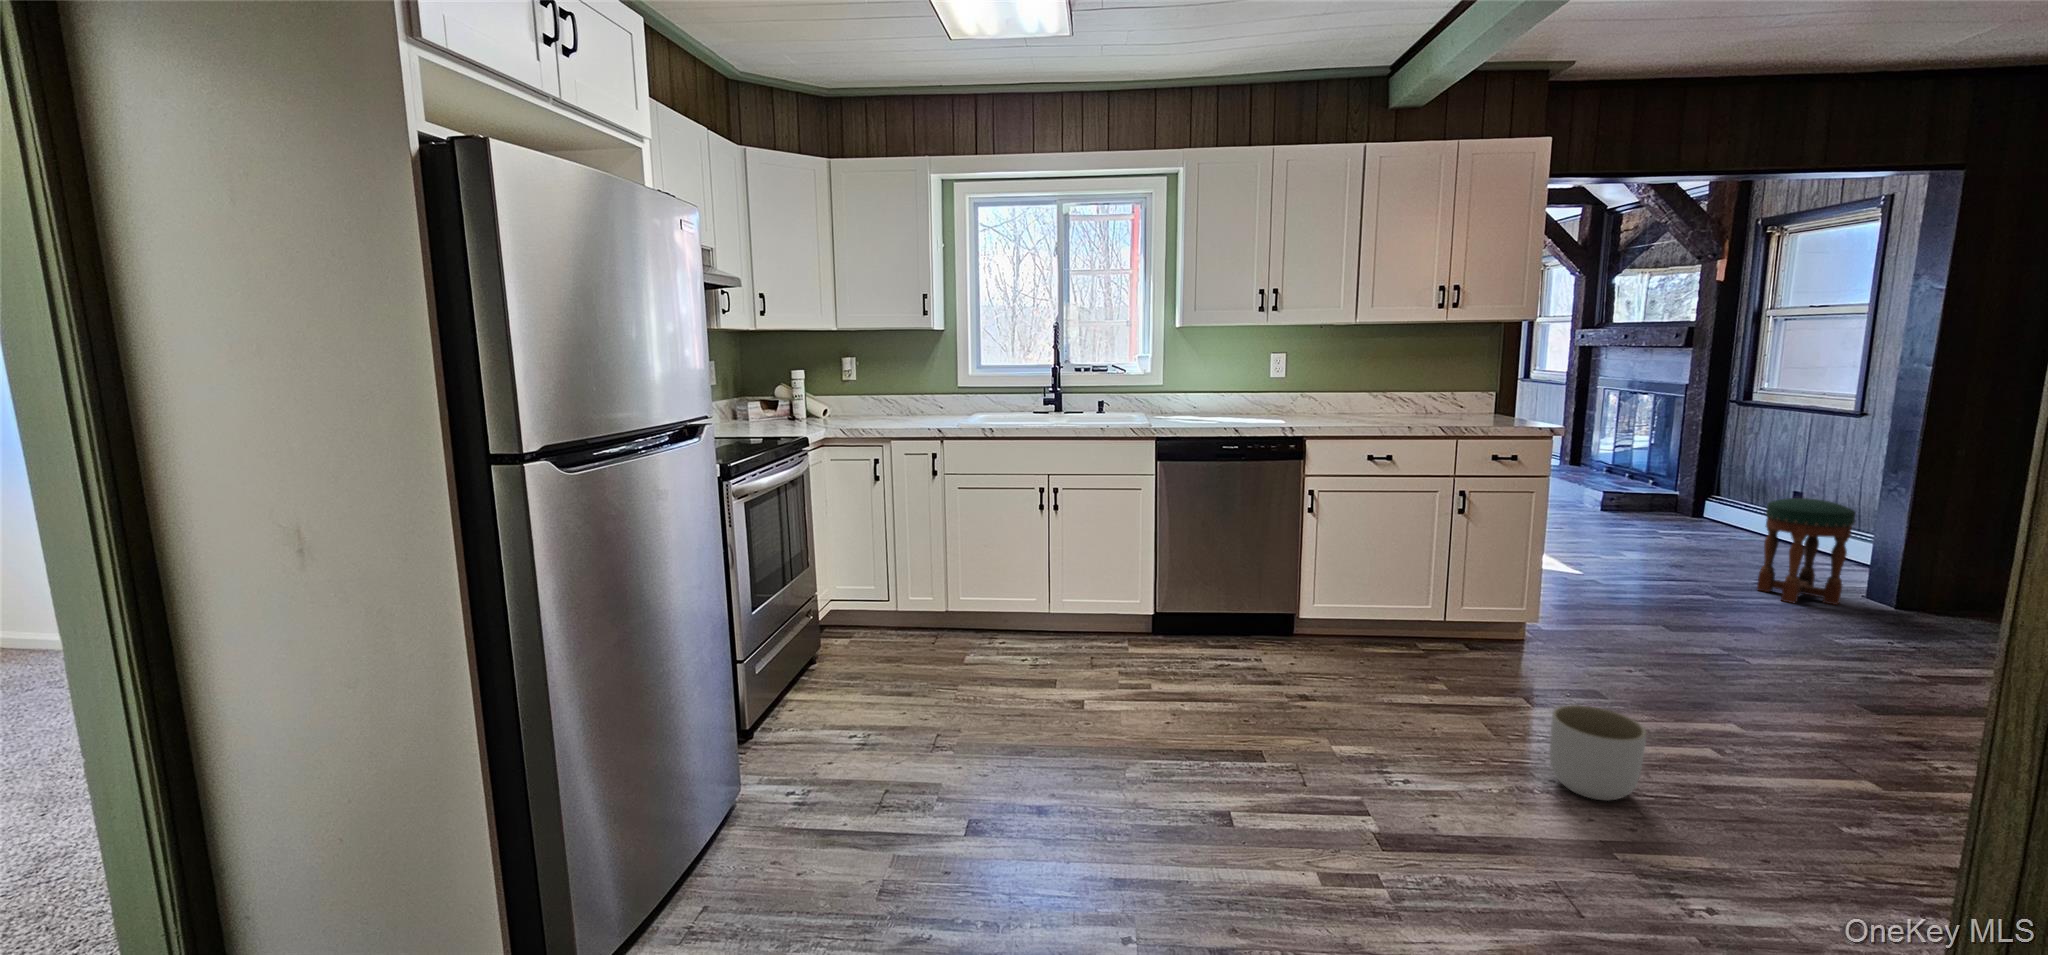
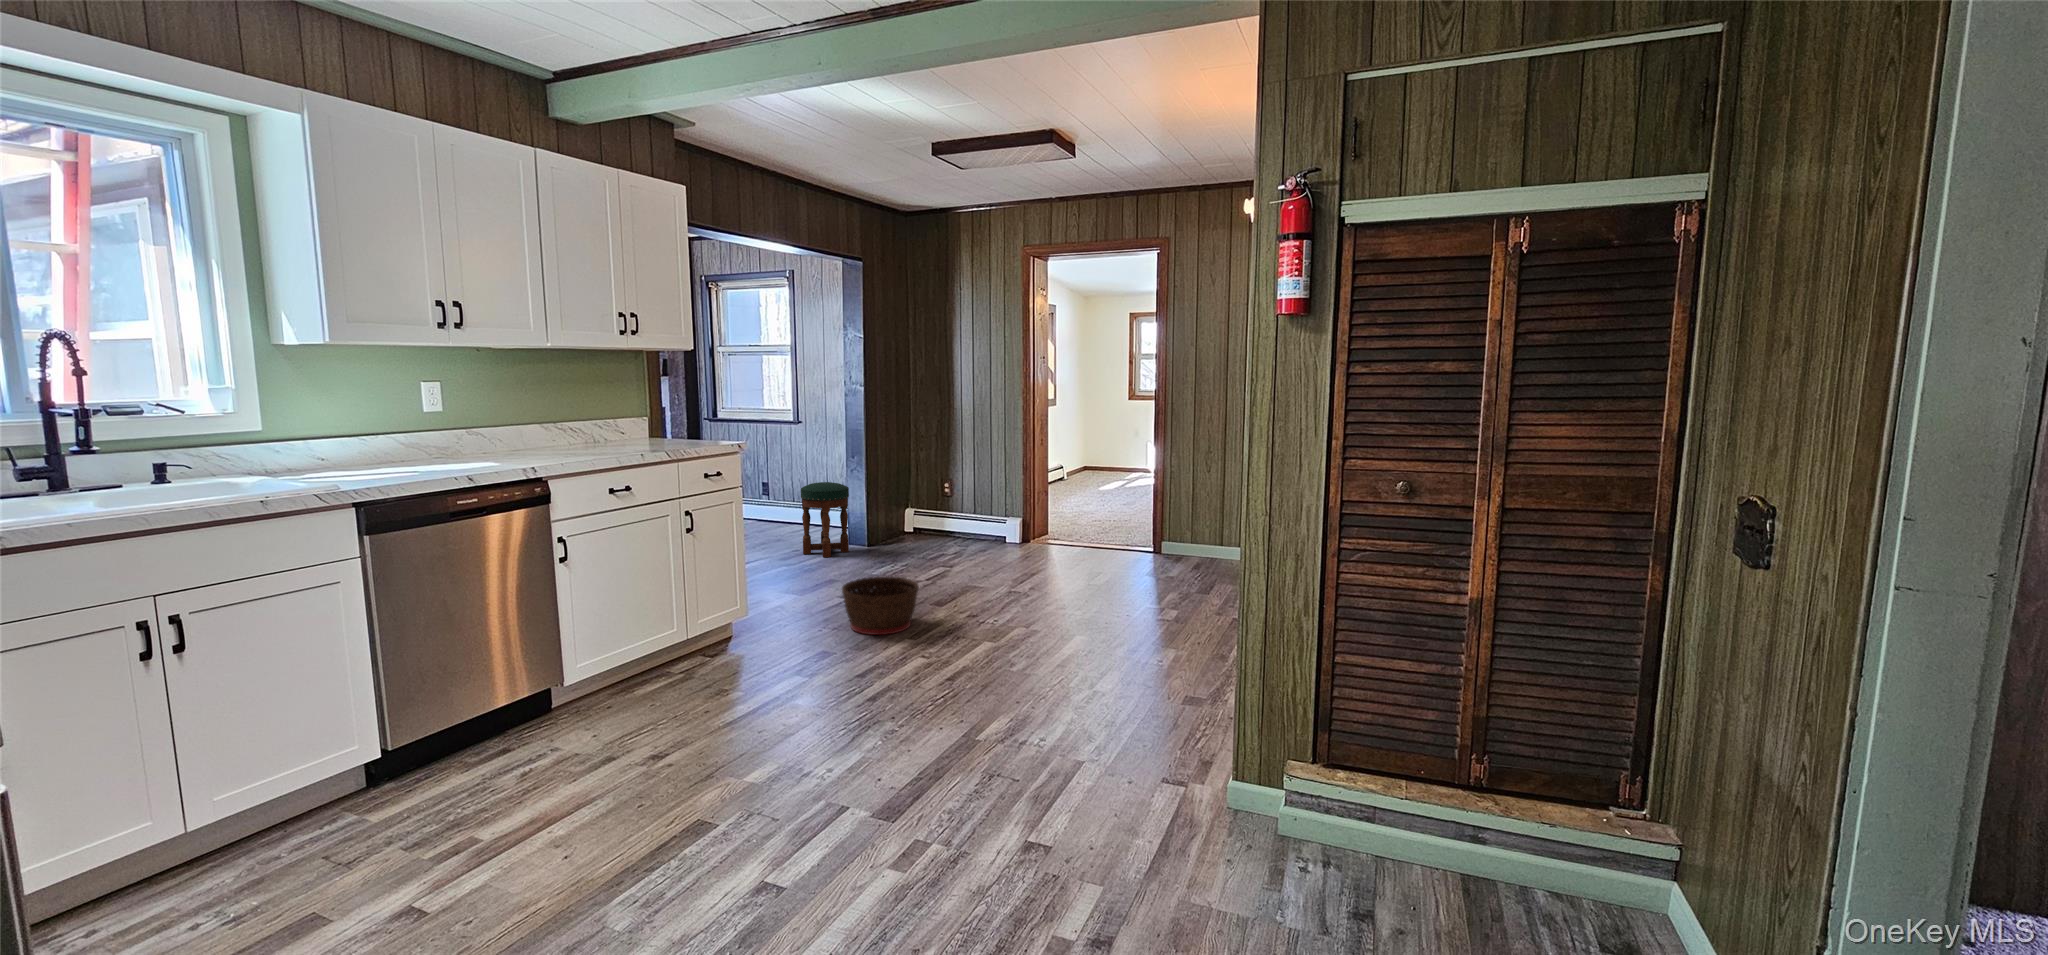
basket: none [1659,624,1794,713] -> present [842,576,919,635]
planter: present [1550,705,1647,801] -> none [887,649,948,718]

